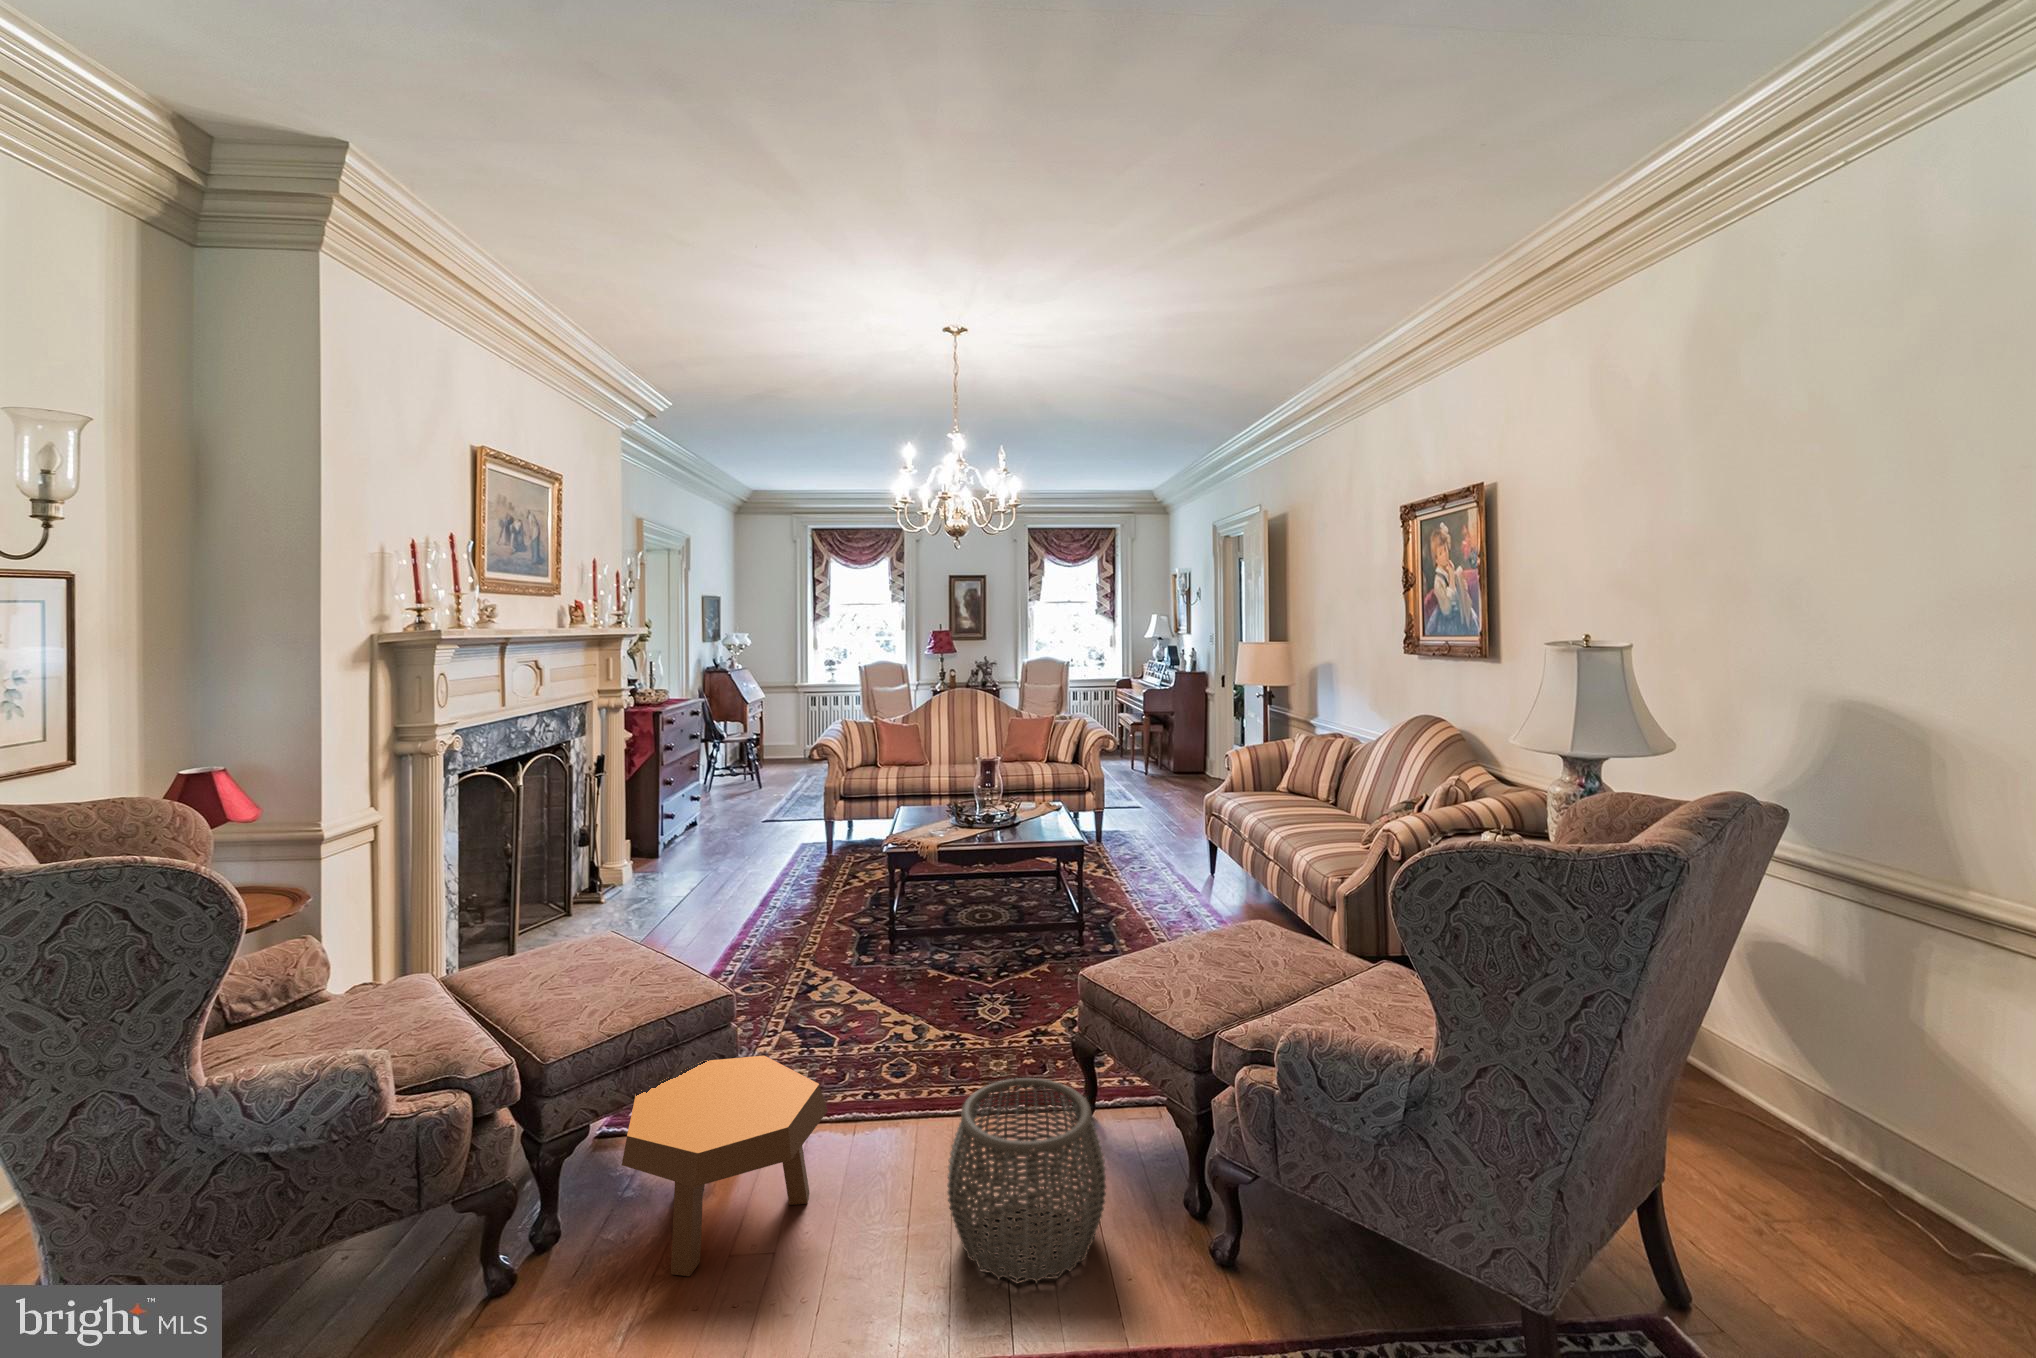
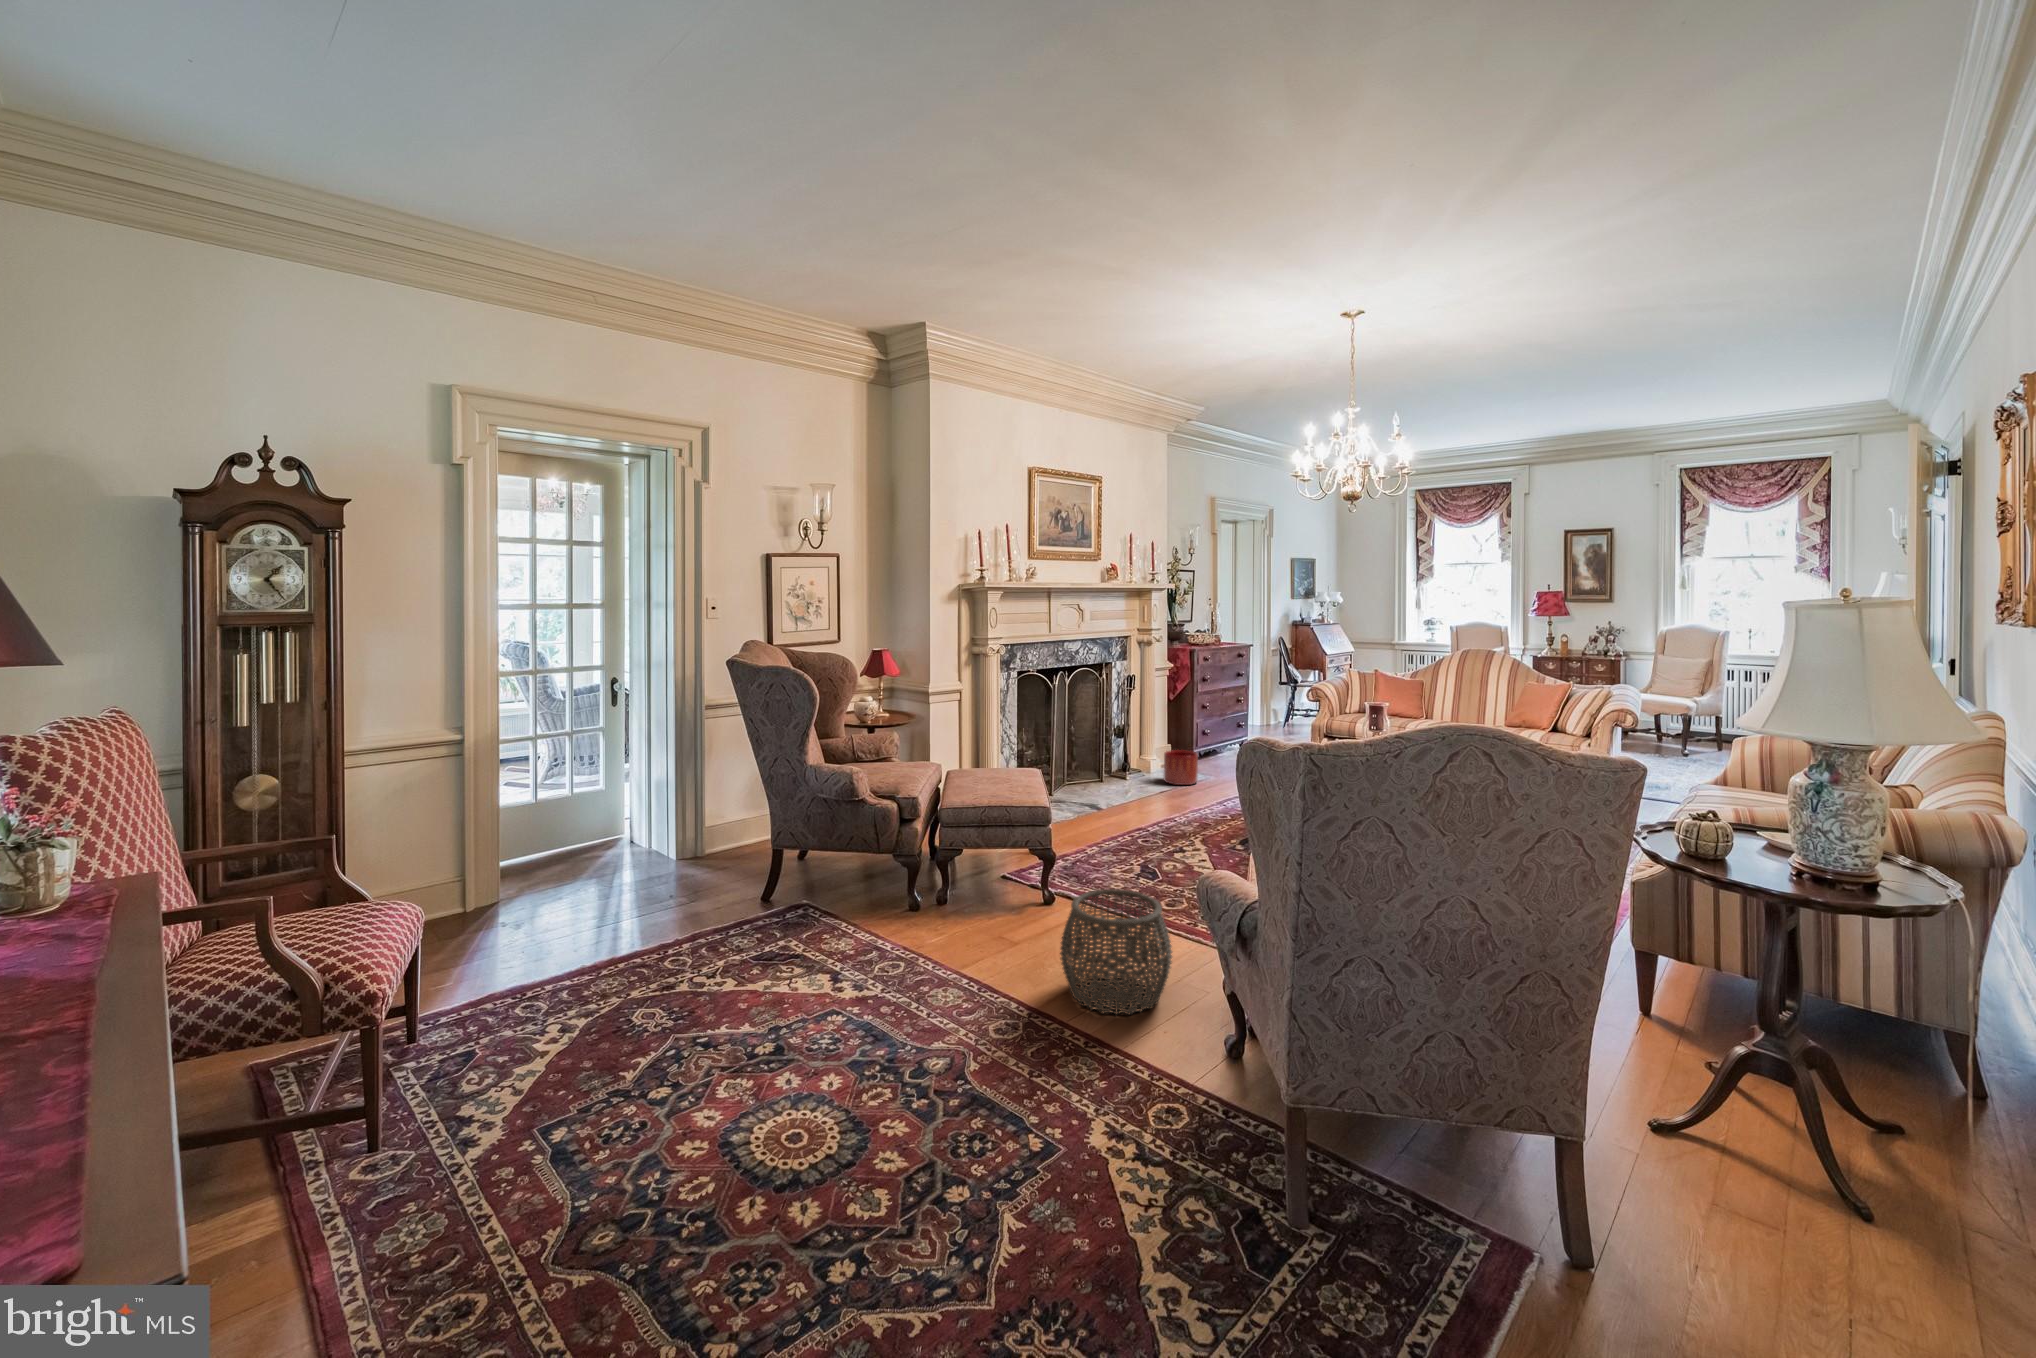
planter: none [664,849,713,899] -> present [1163,750,1198,785]
footstool: present [622,1056,828,1276] -> none [942,841,1051,937]

